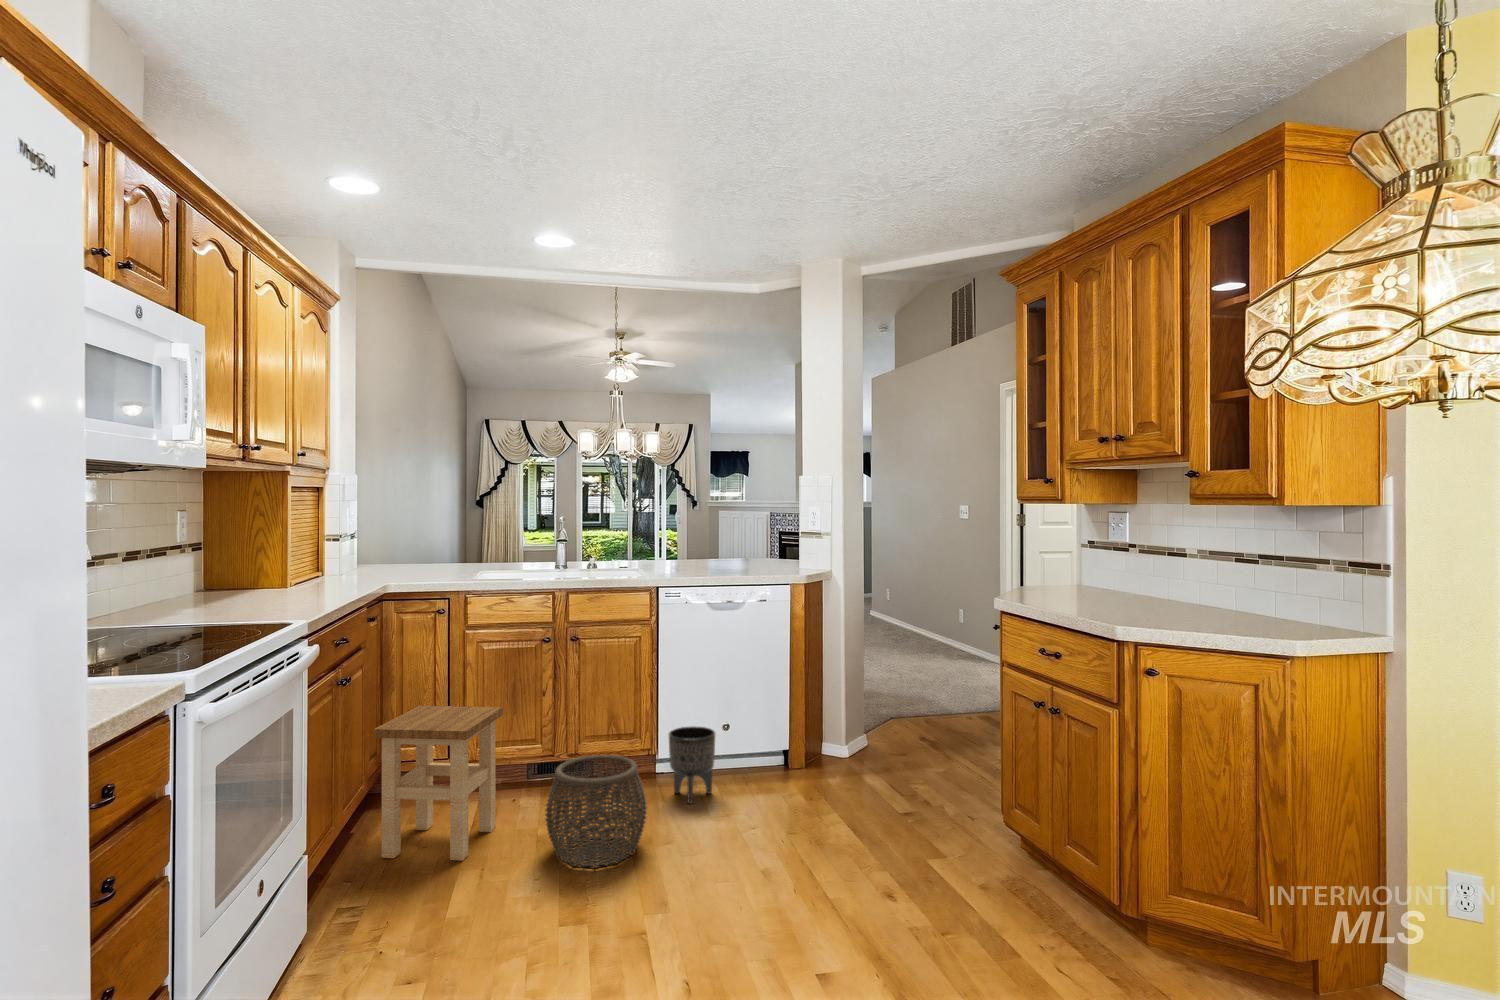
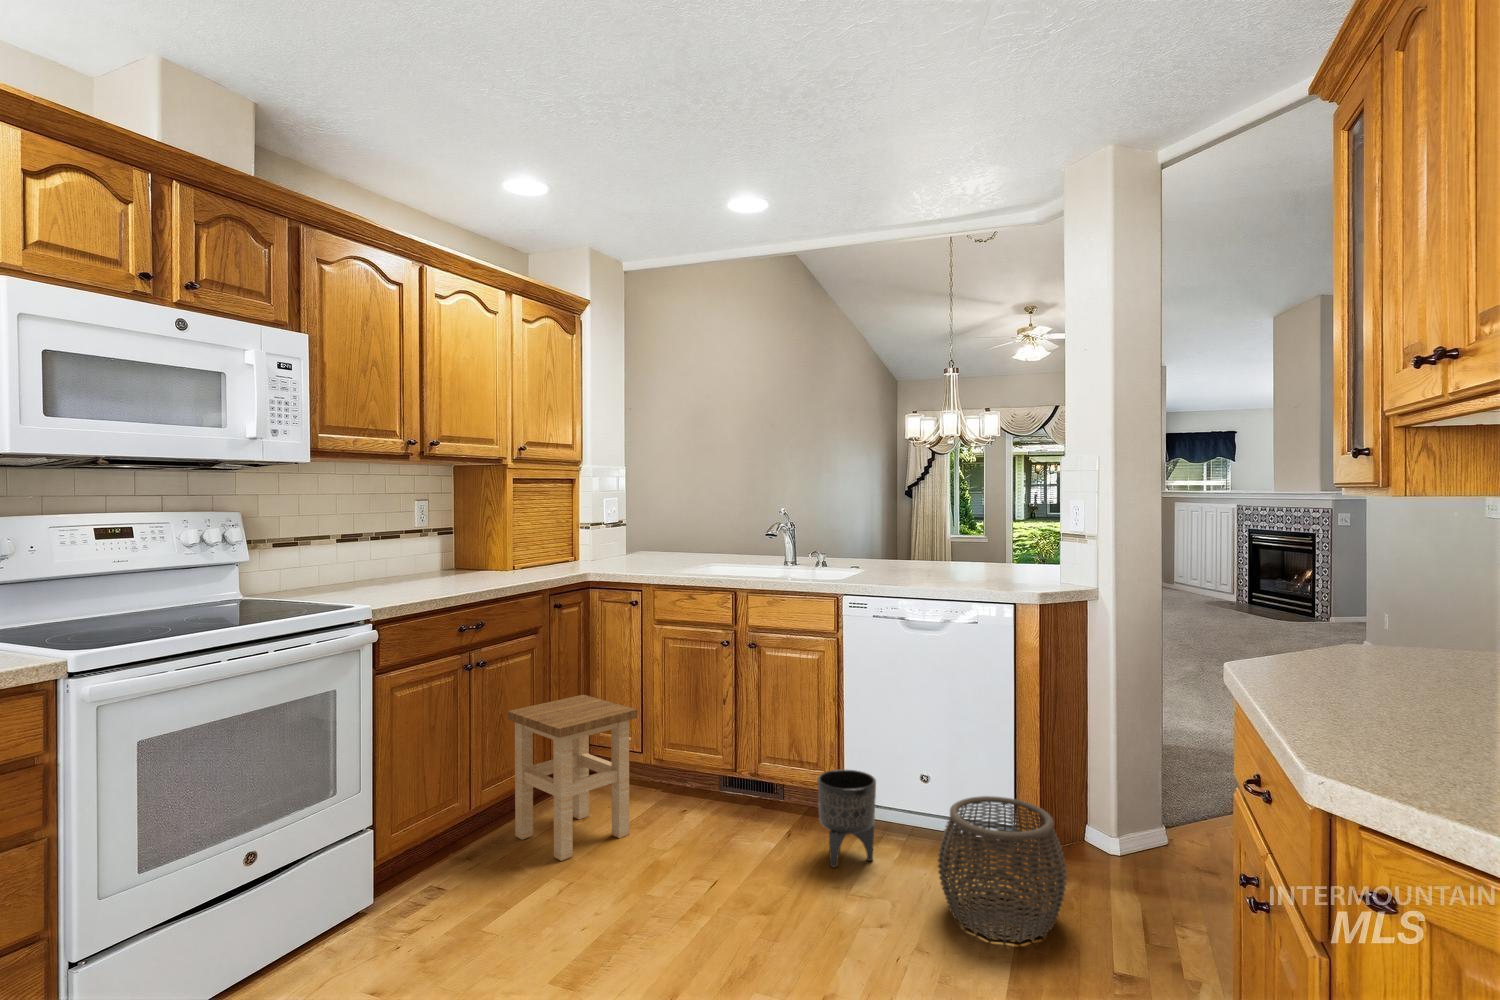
woven basket: present [545,755,647,867] -> present [938,796,1067,942]

